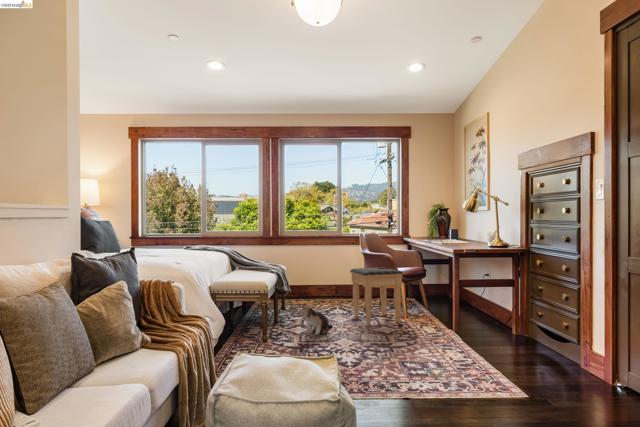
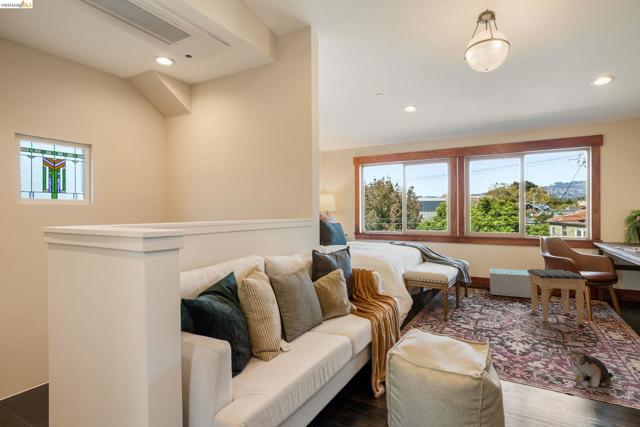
storage box: none [310,275,353,304] -> present [490,268,531,298]
plush toy: present [298,306,333,335] -> present [566,350,612,387]

